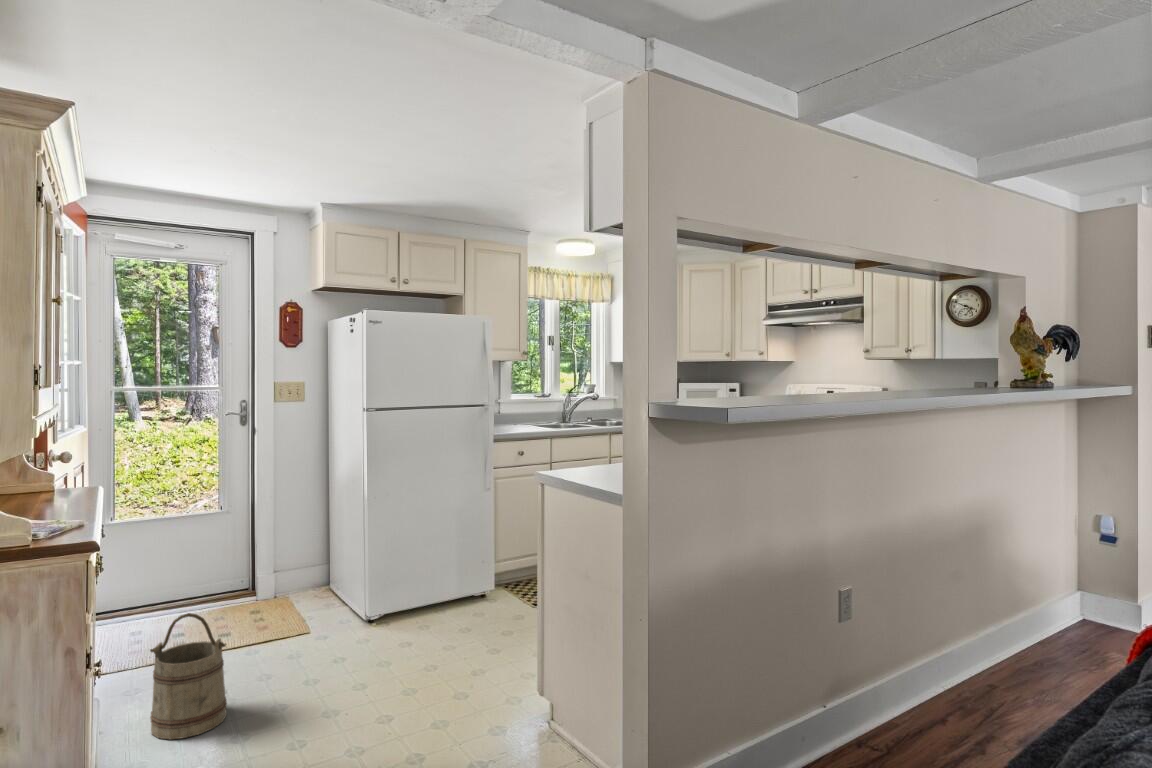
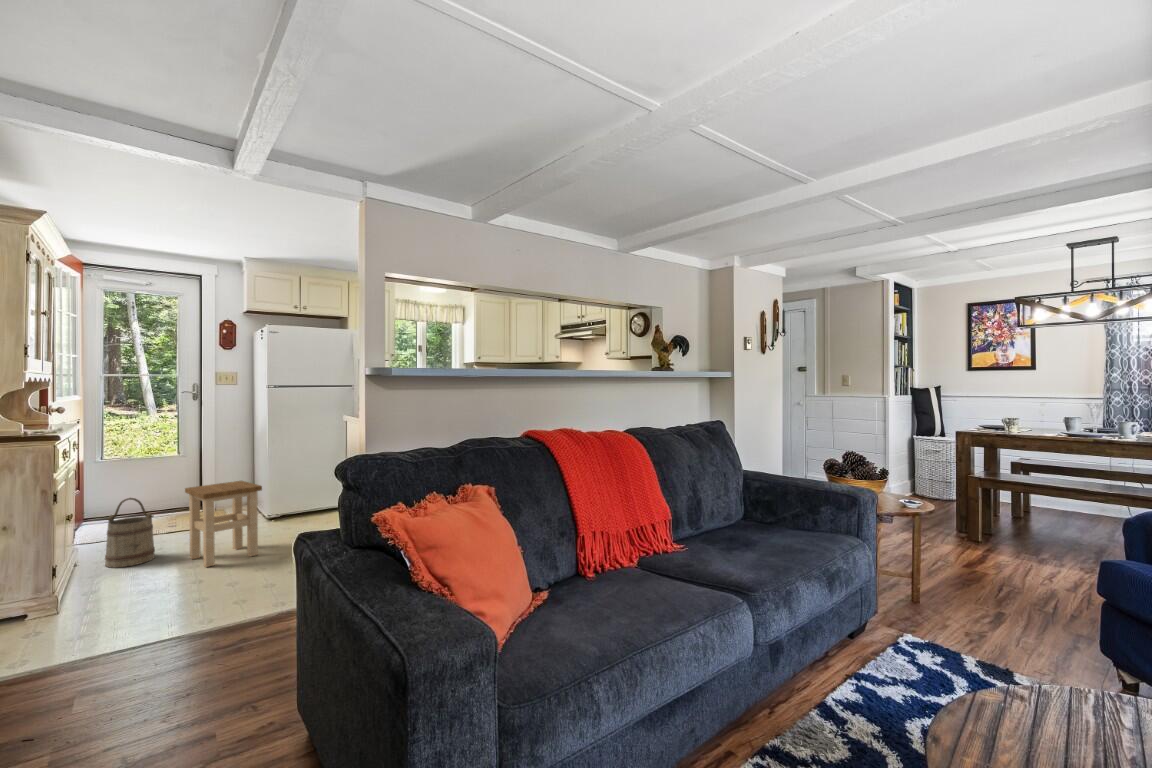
stool: none [277,577,404,745] -> present [185,481,262,567]

